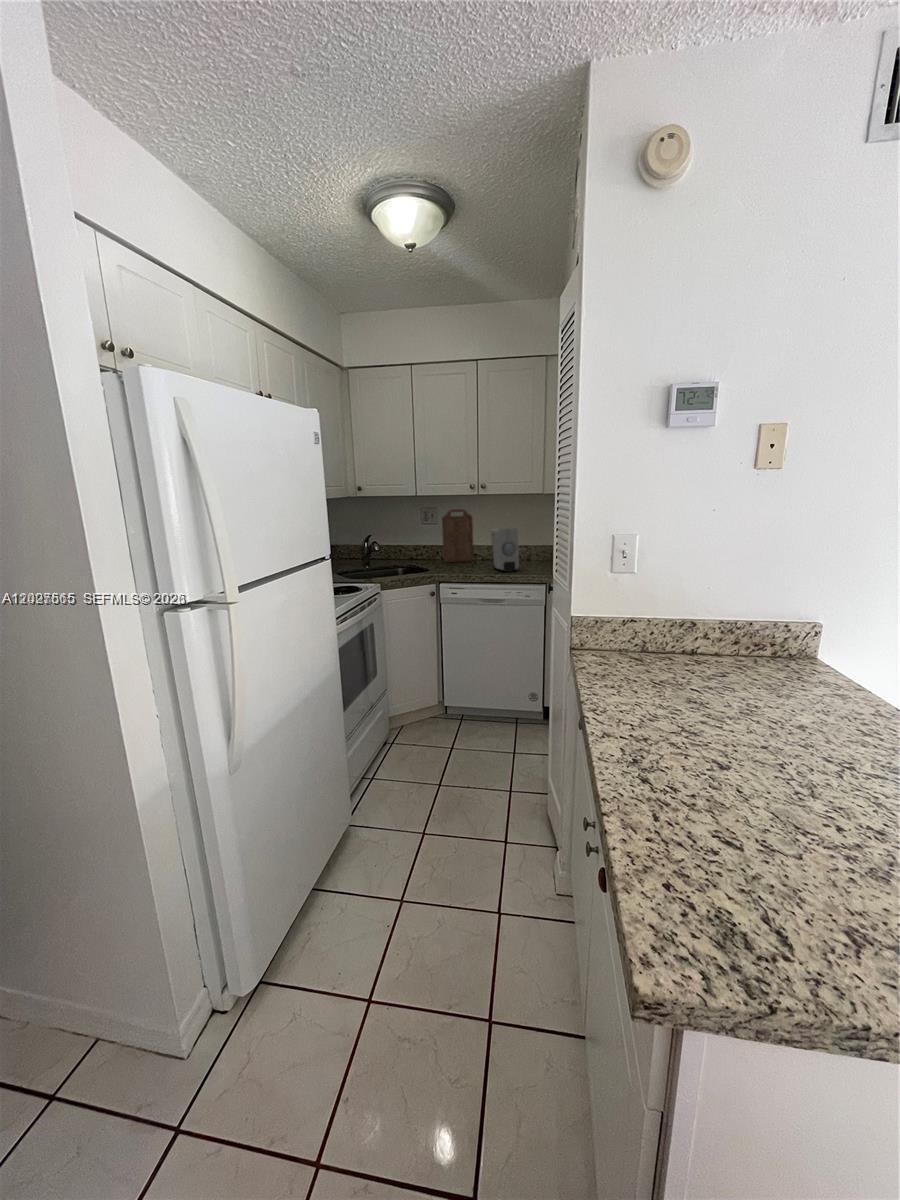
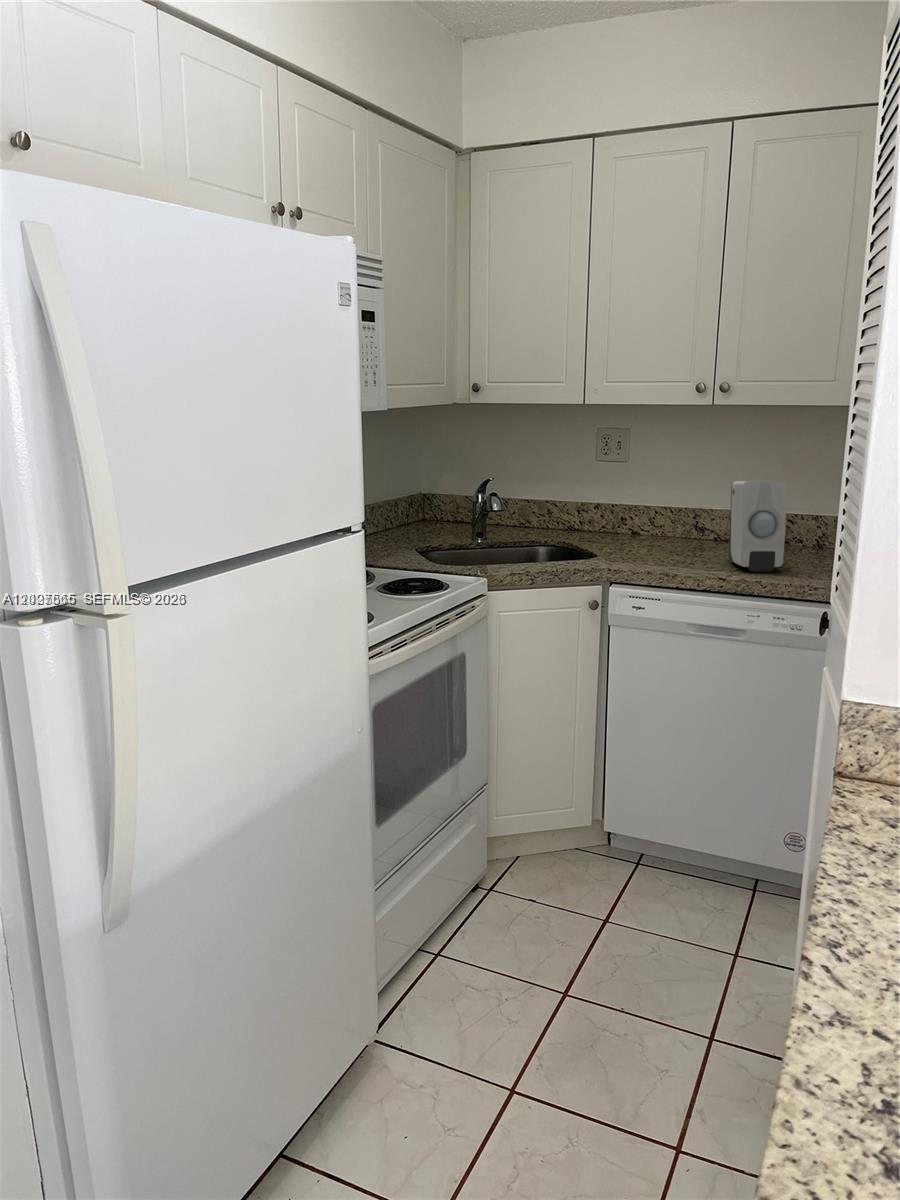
cutting board: present [442,509,473,562] -> none [632,436,698,542]

